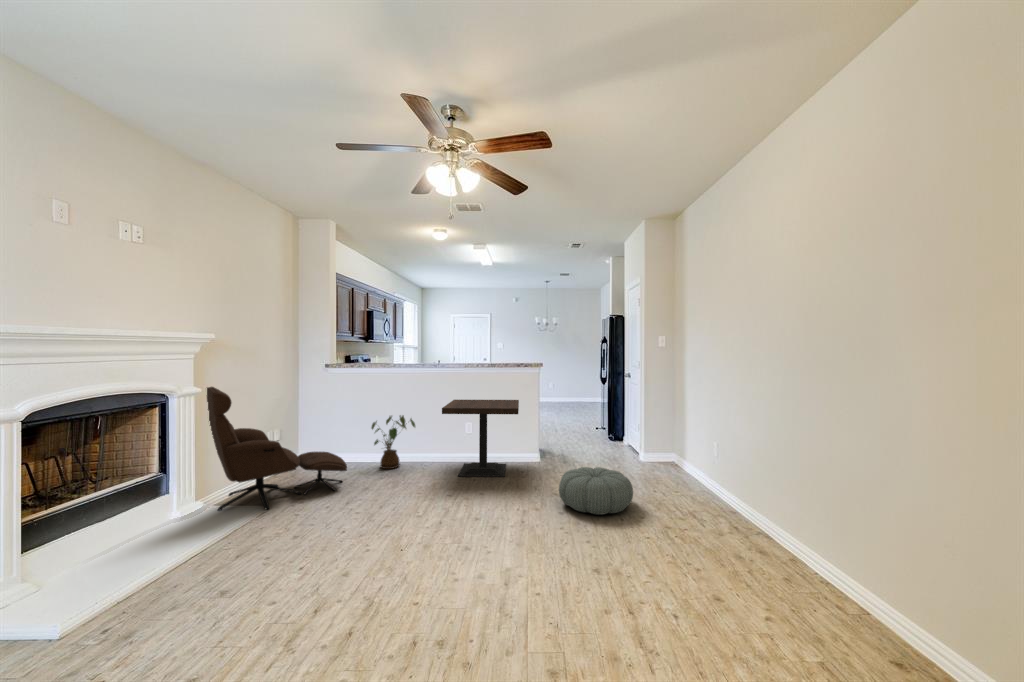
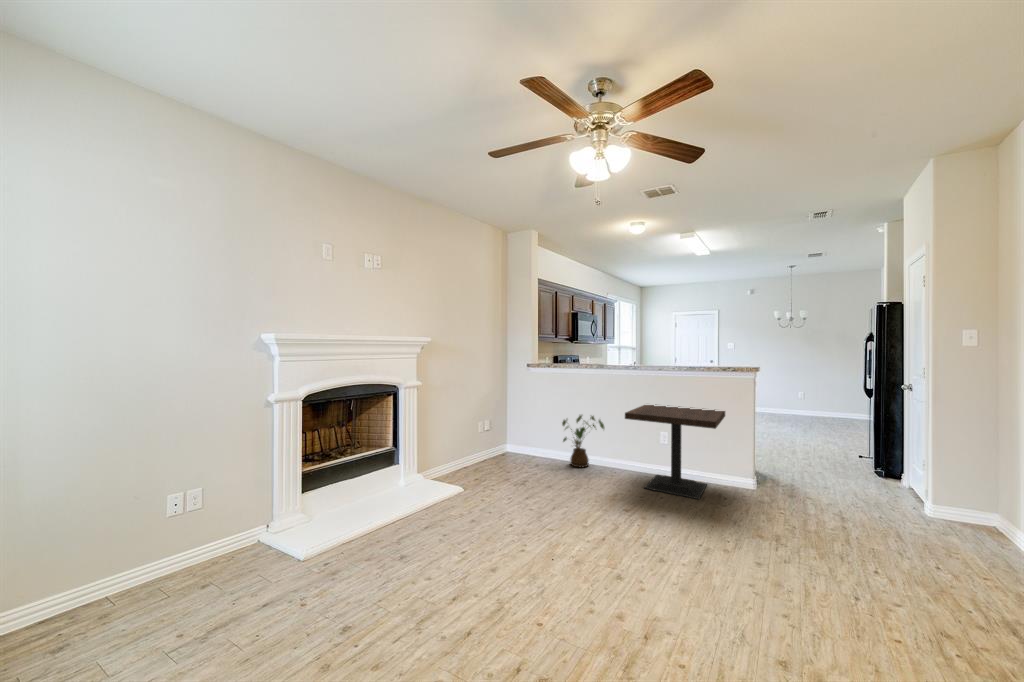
lounge chair: present [207,387,347,511] -> none [427,379,533,487]
pouf: present [559,467,633,515] -> none [762,511,891,590]

